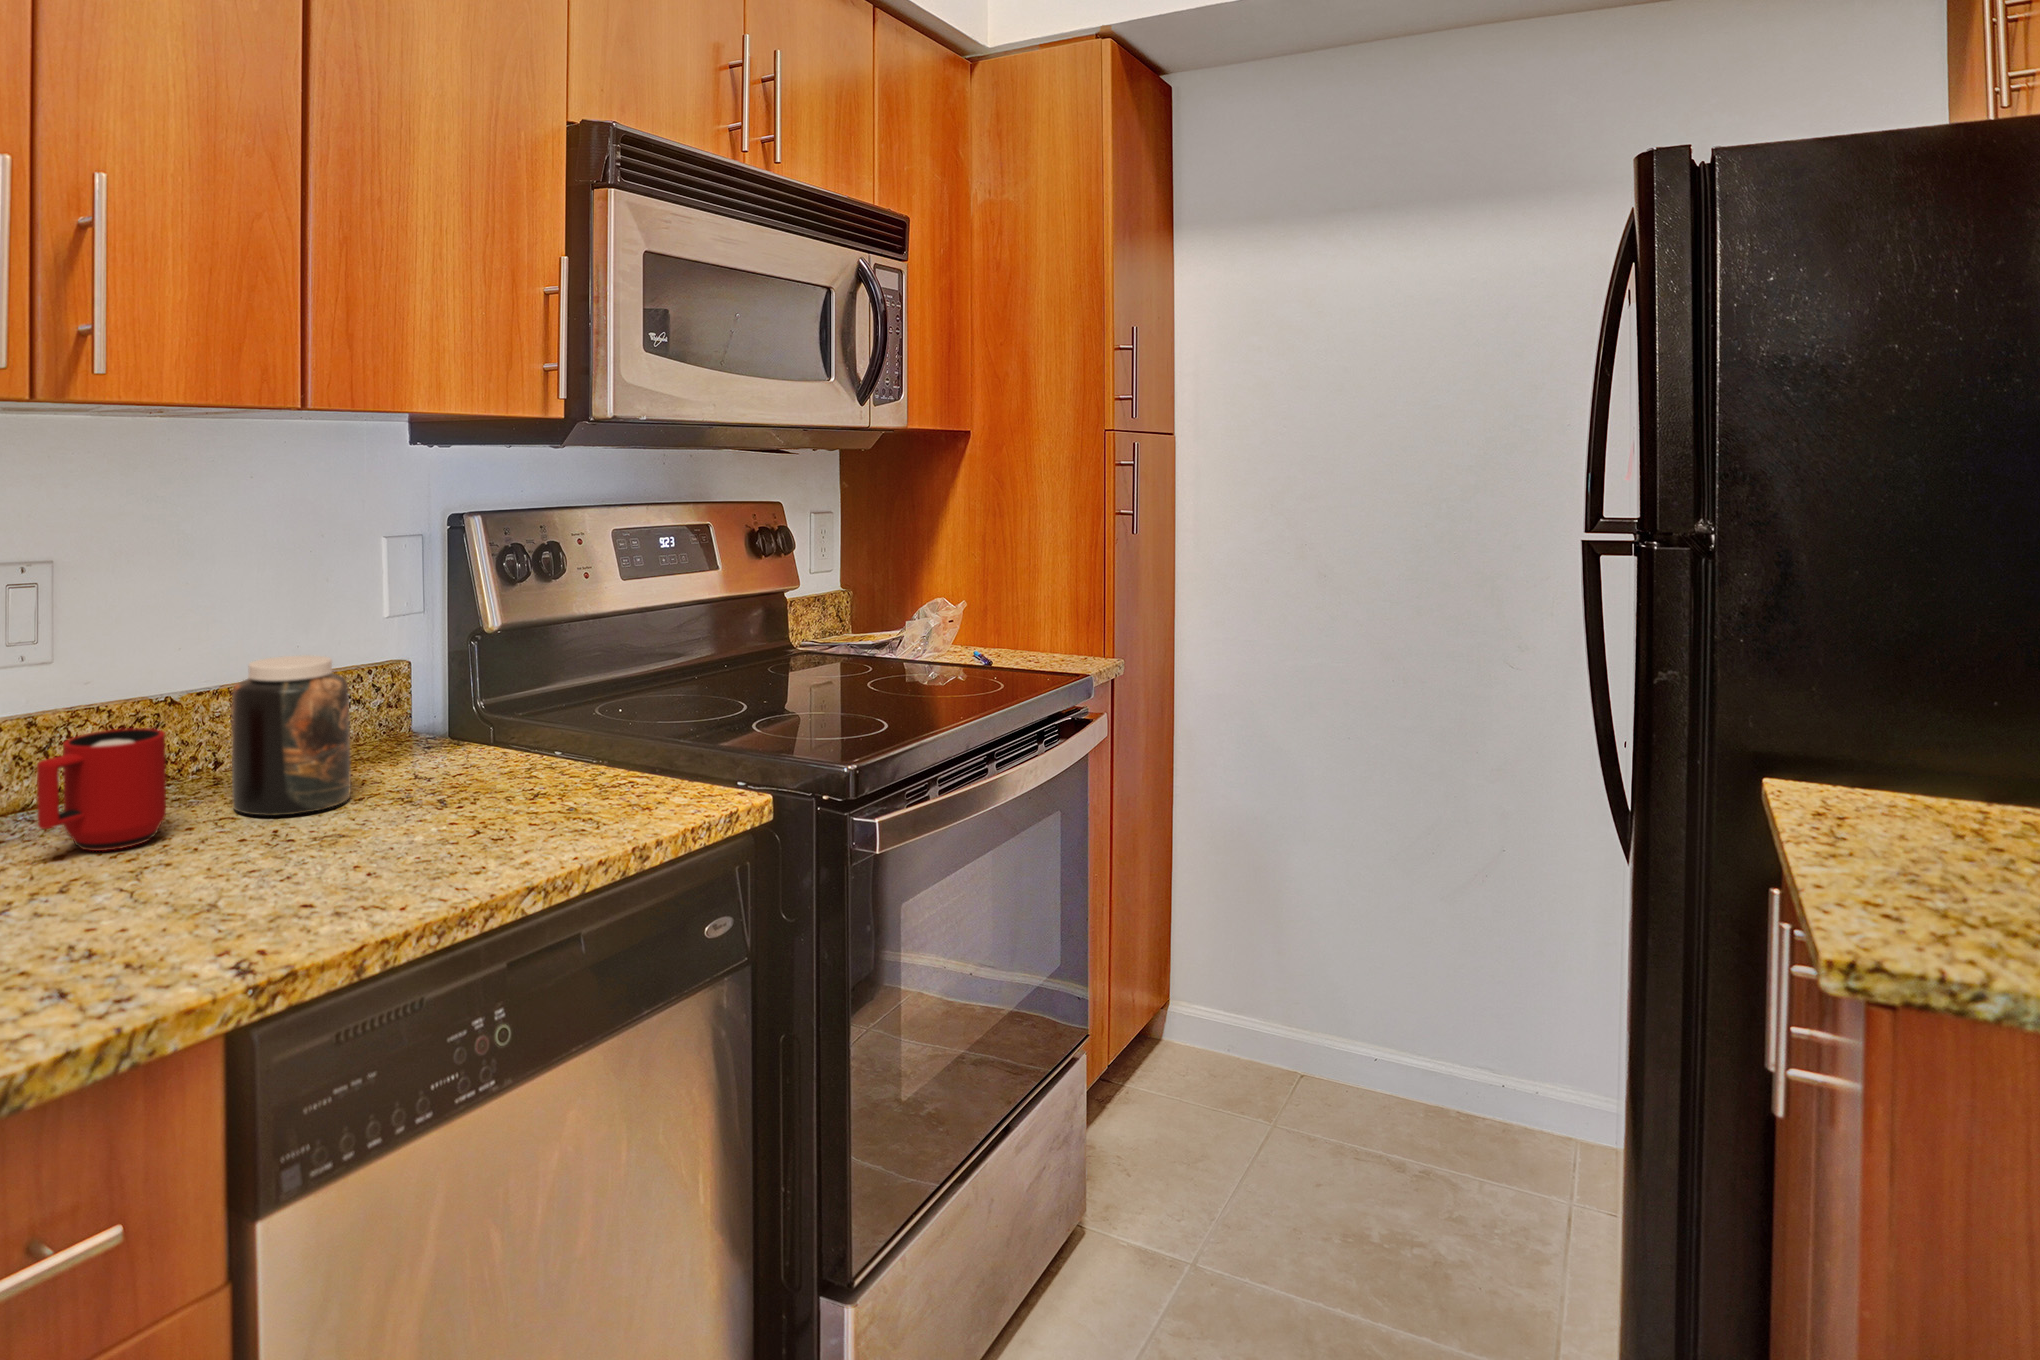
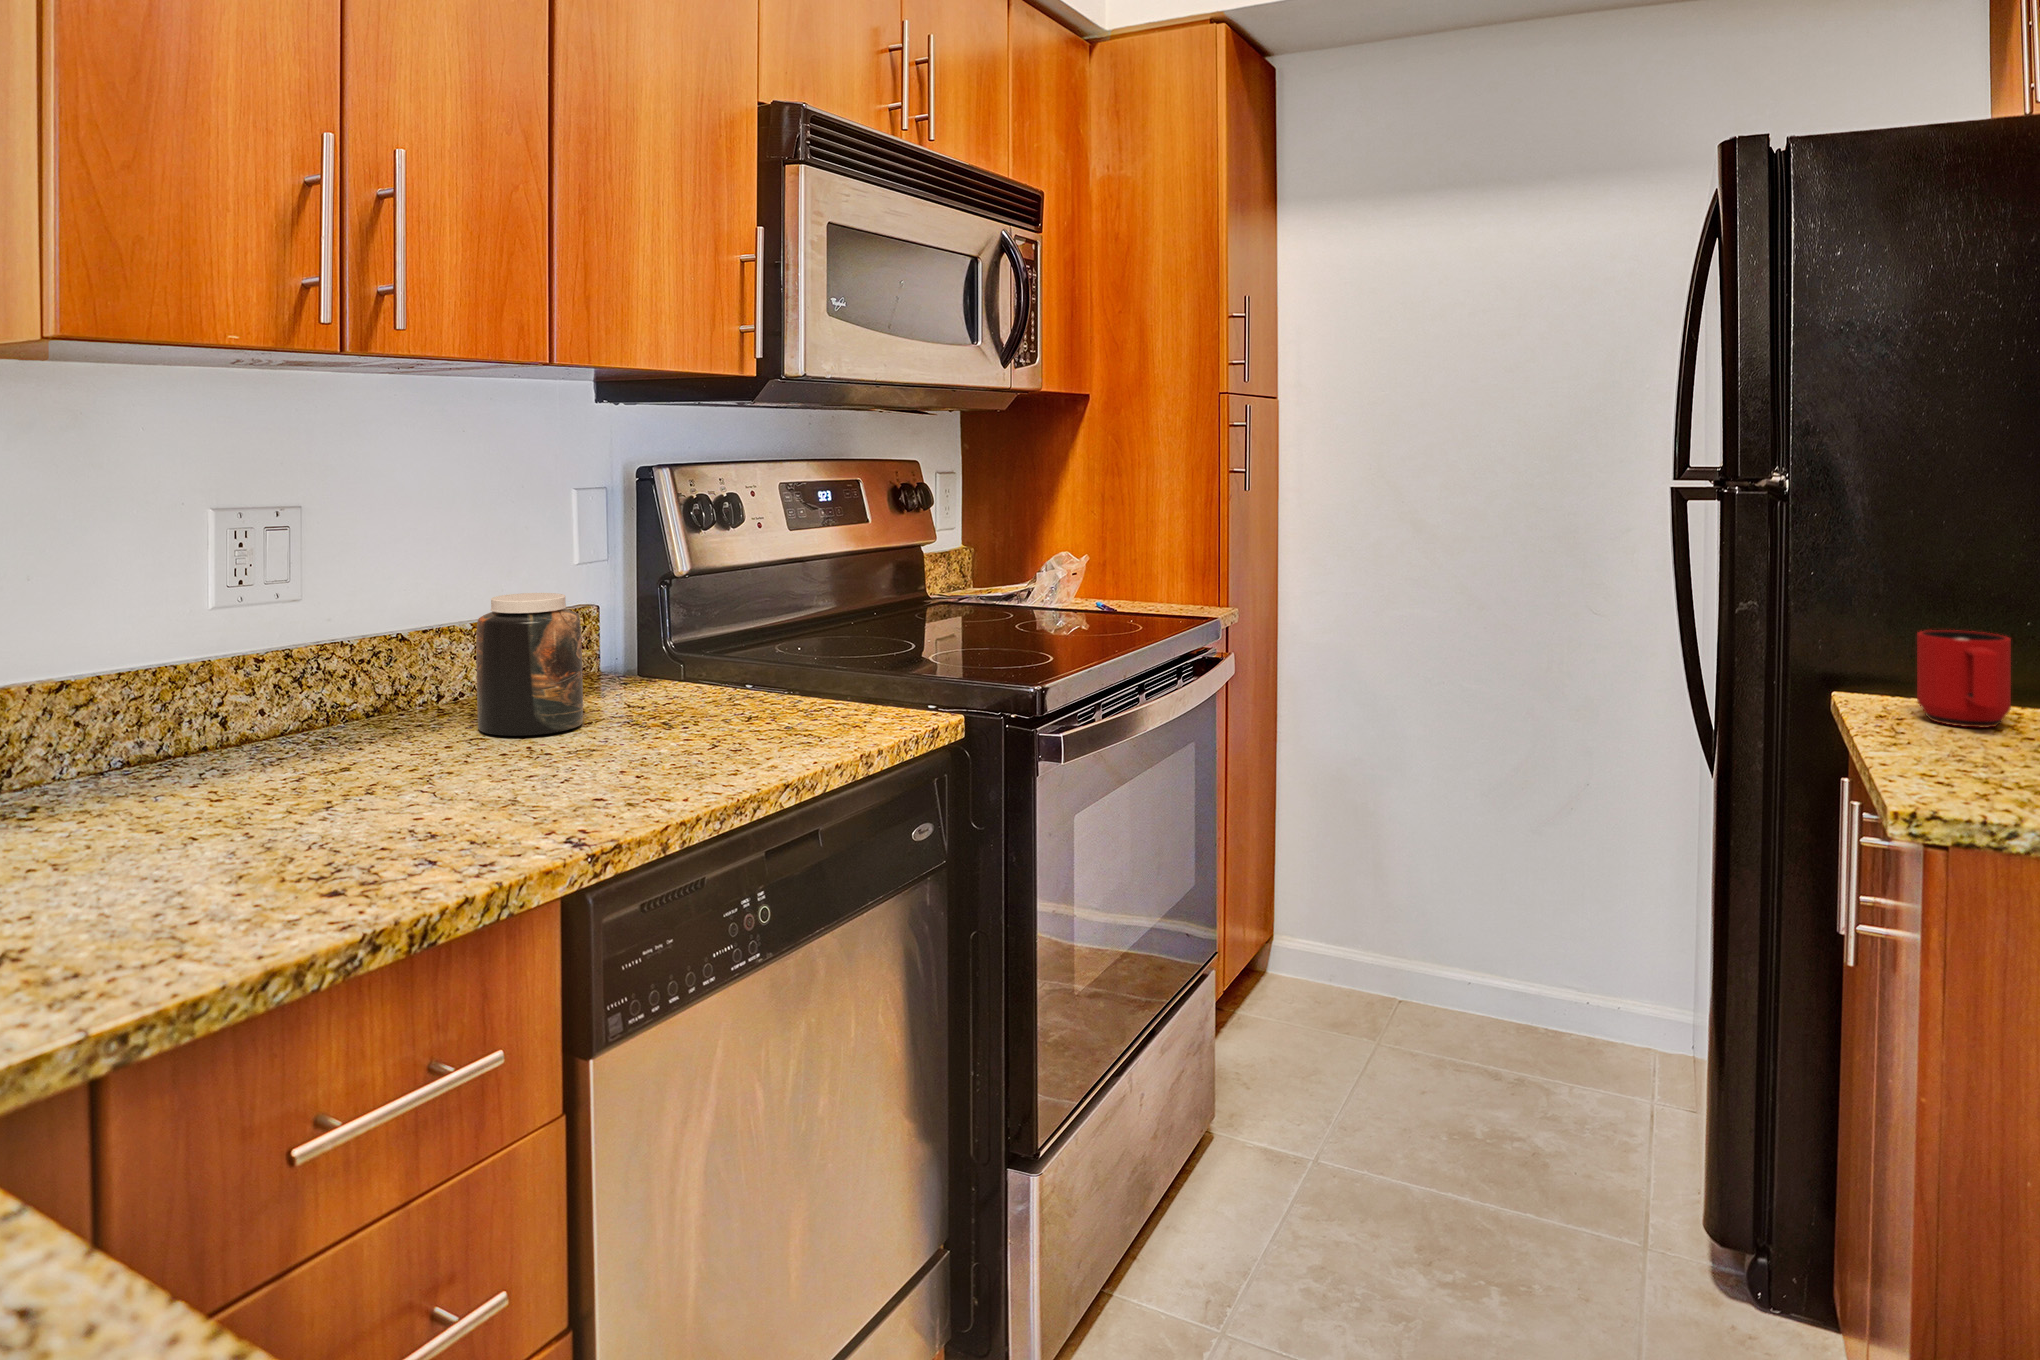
mug: present [37,728,166,851] -> present [1917,630,2011,727]

